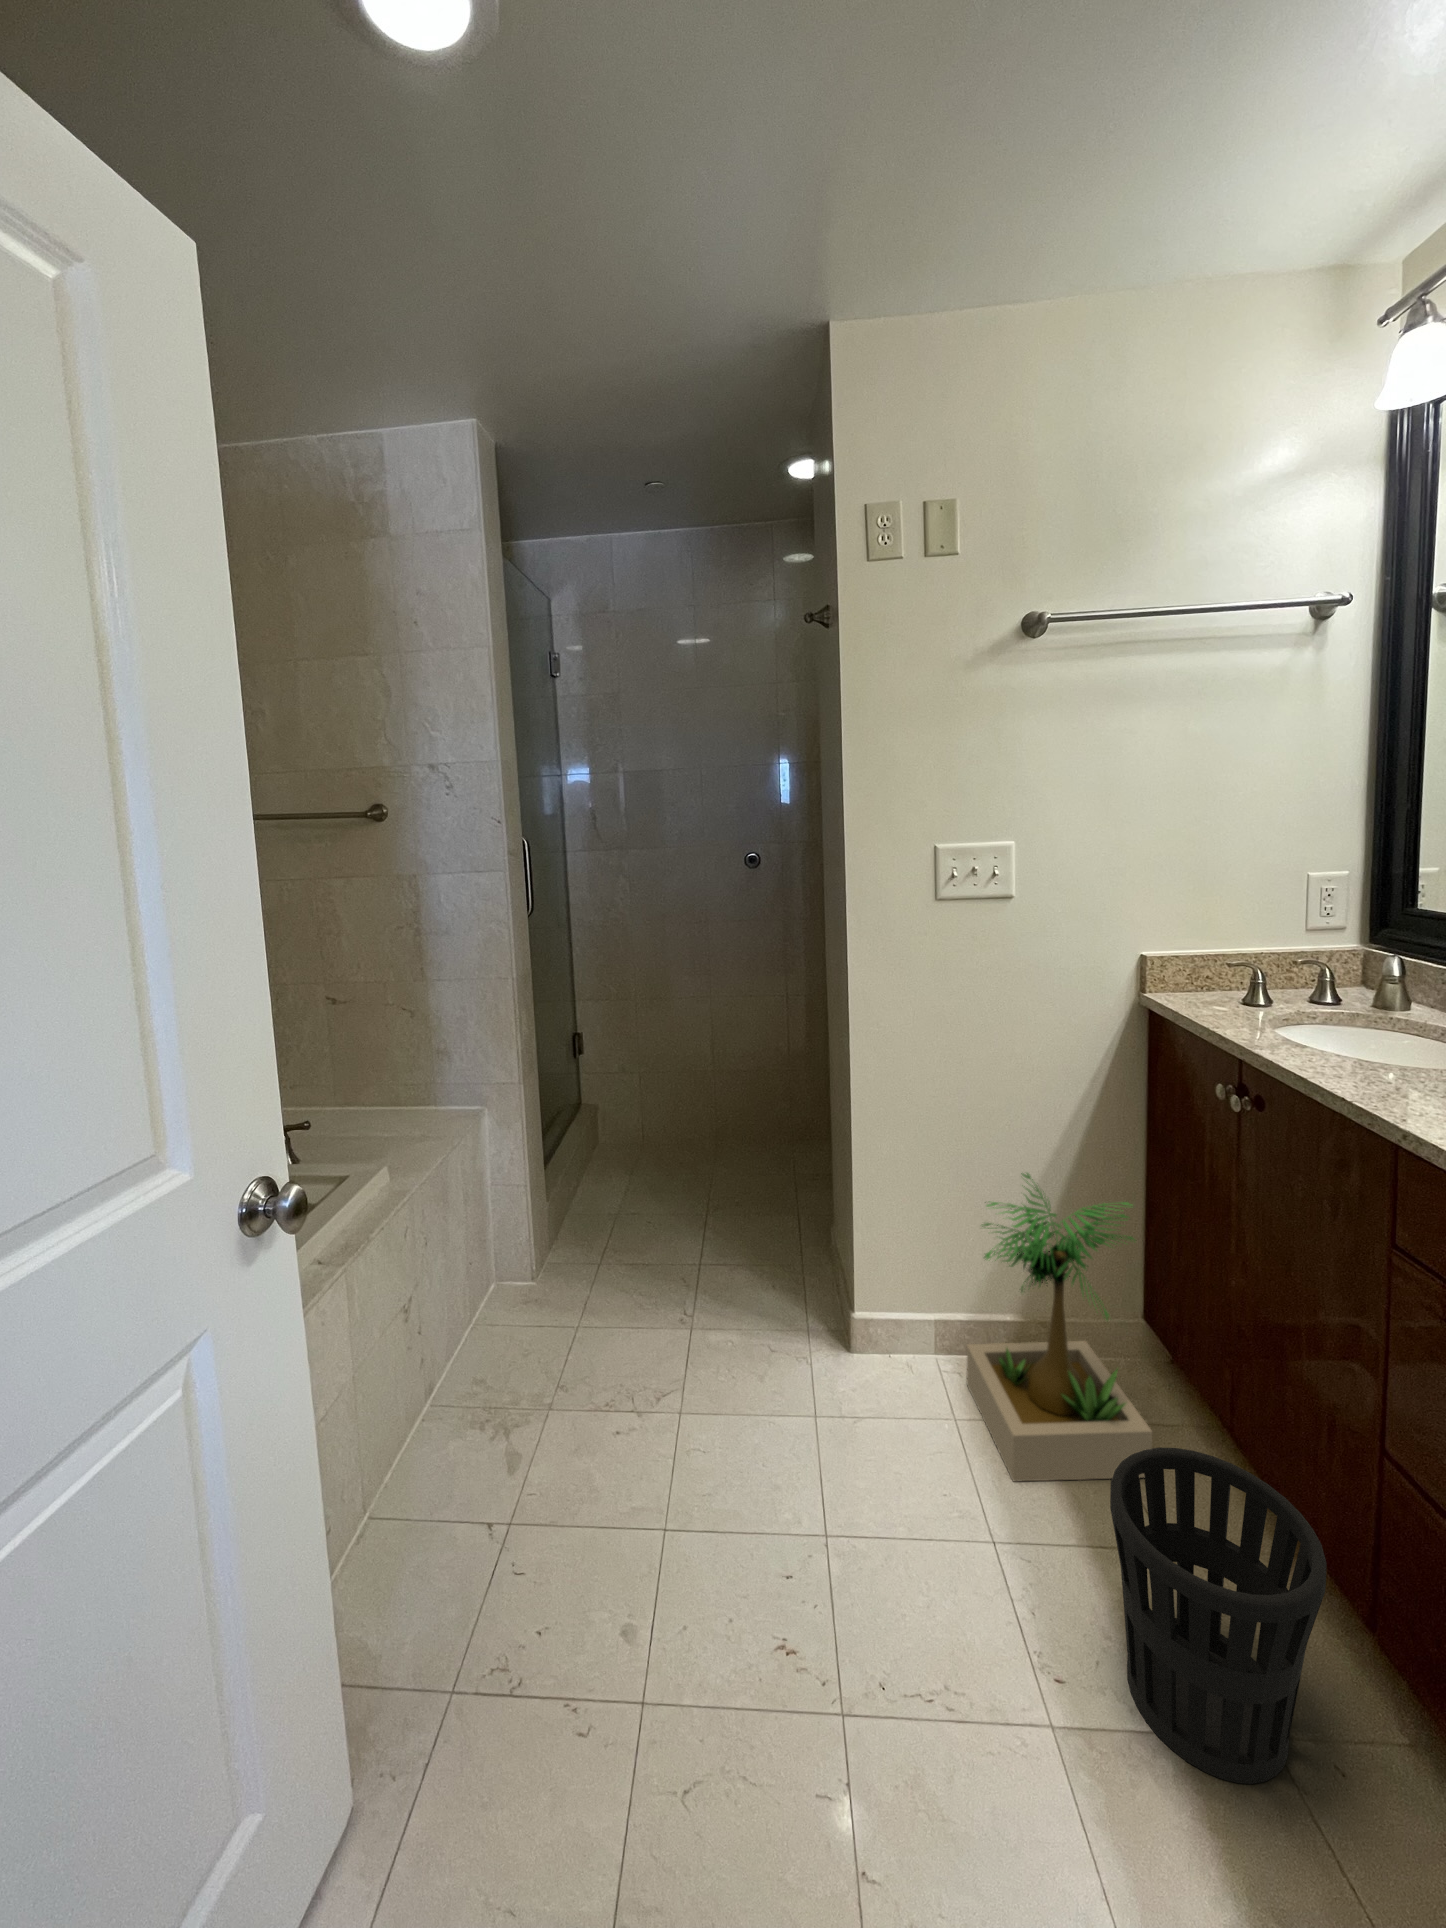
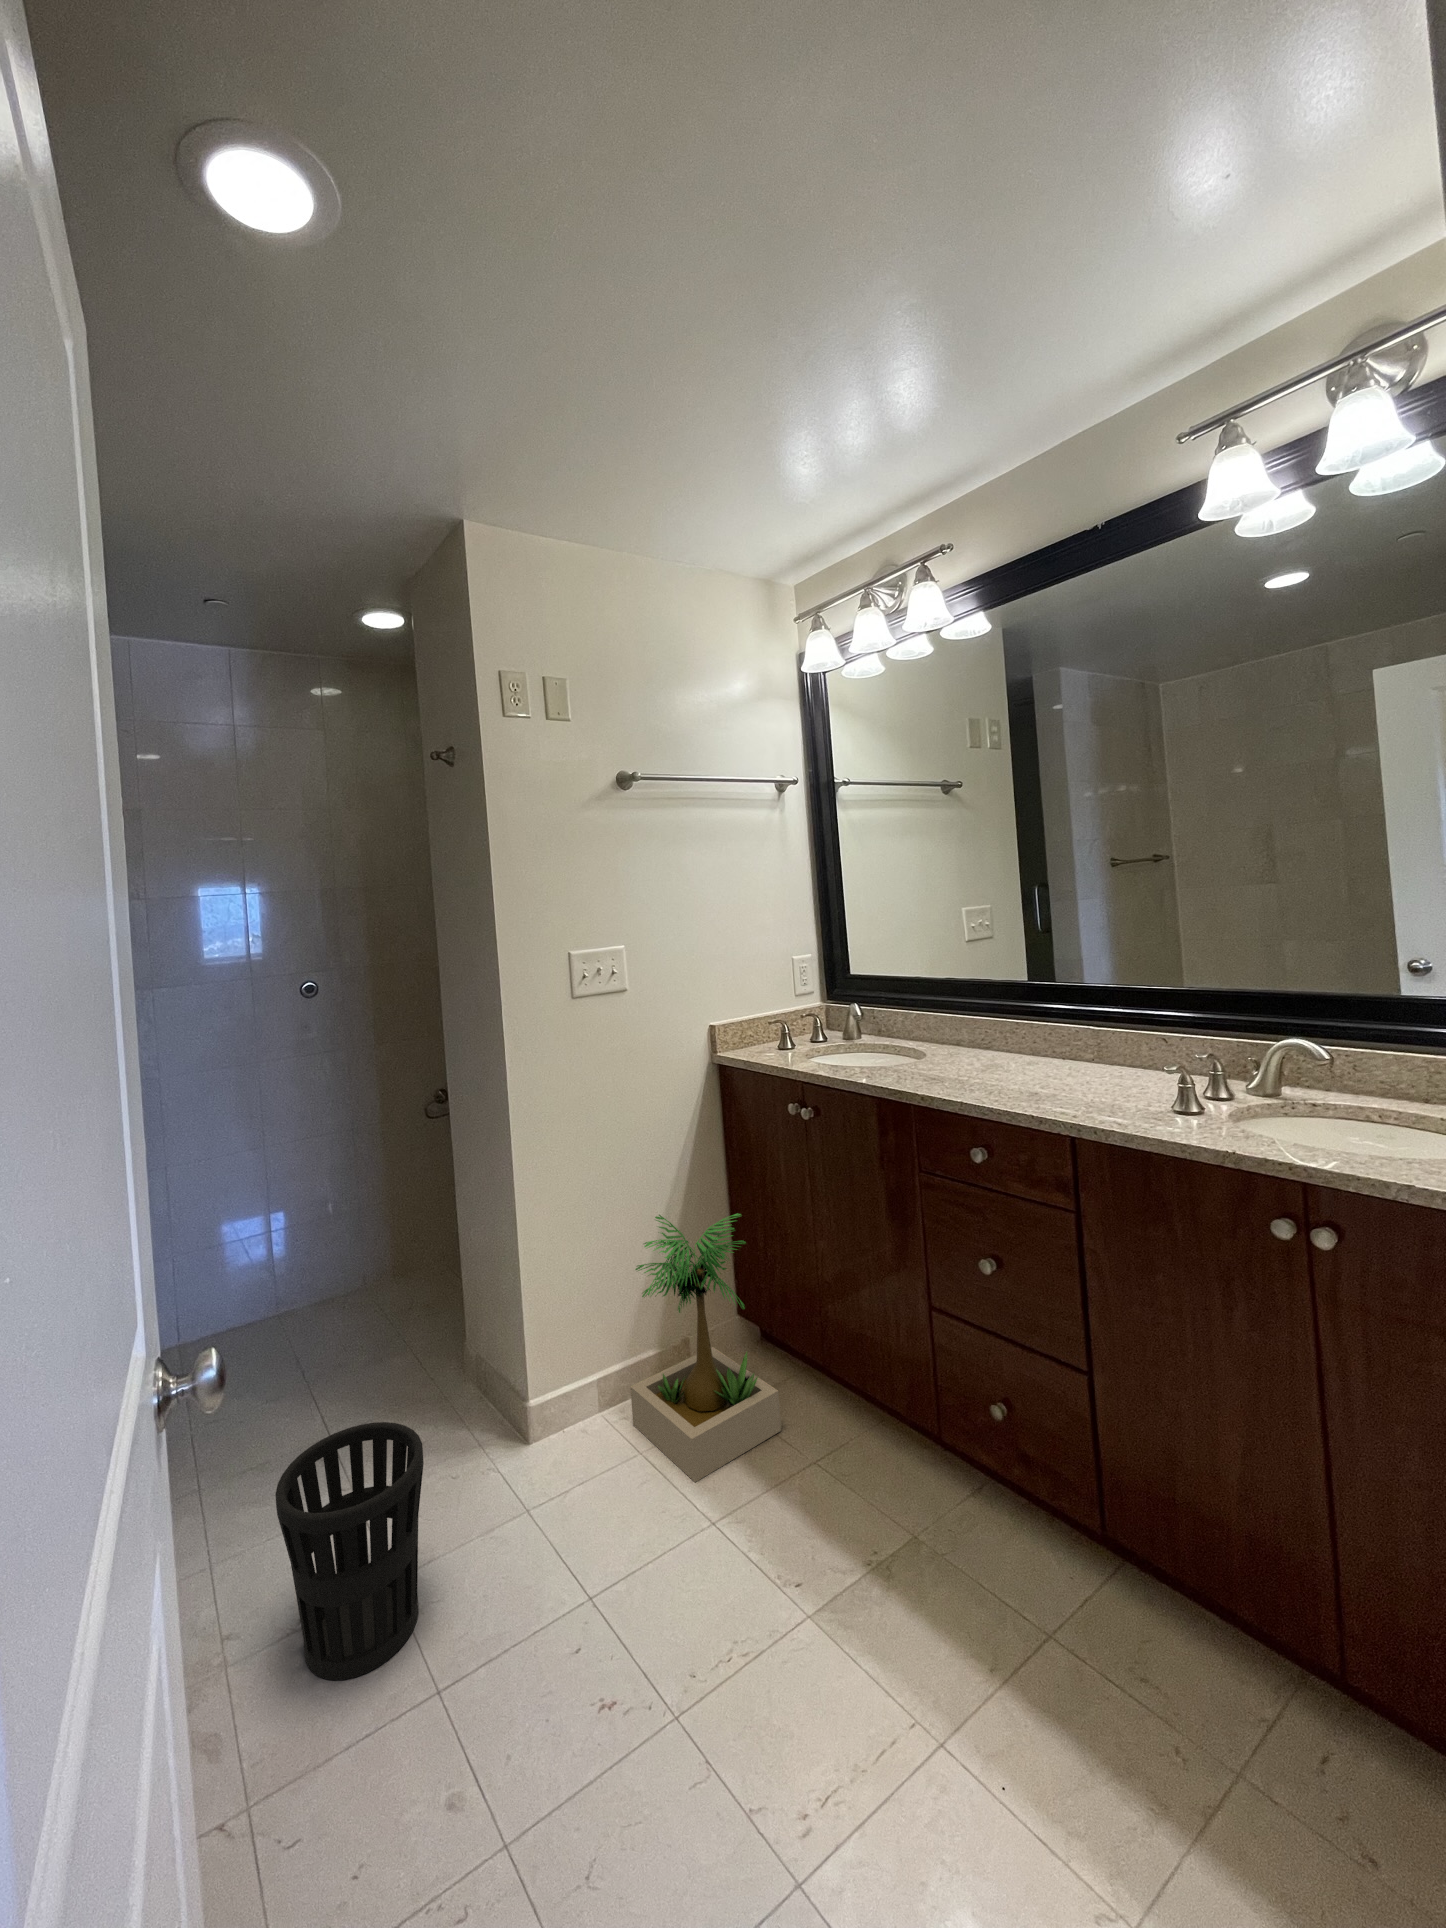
wastebasket: present [1110,1447,1326,1784] -> present [275,1422,424,1680]

